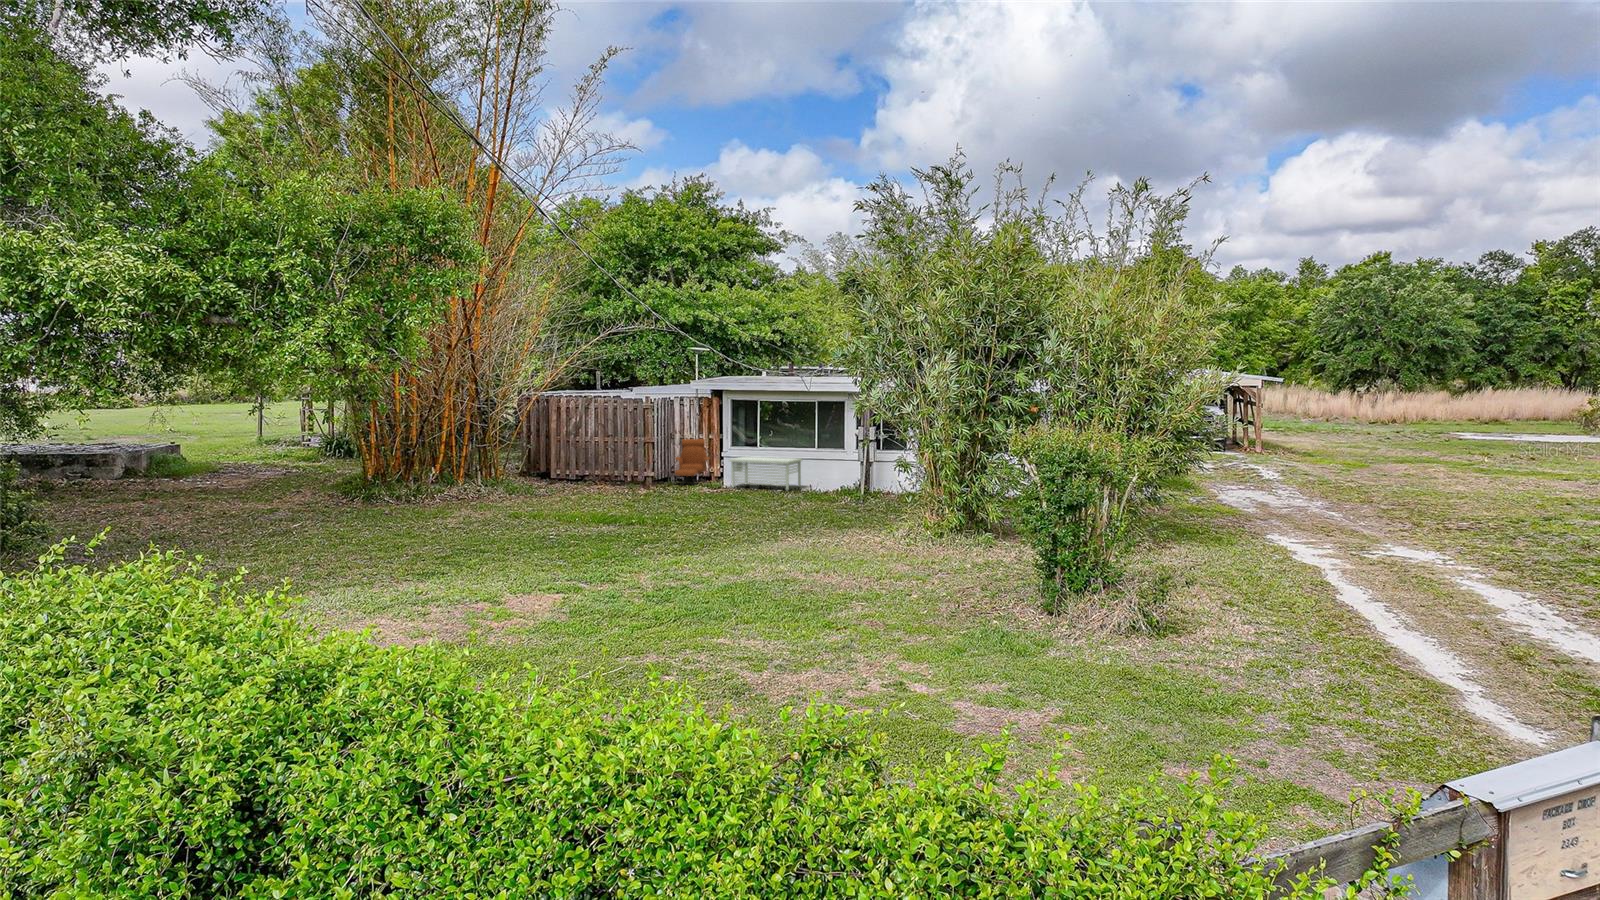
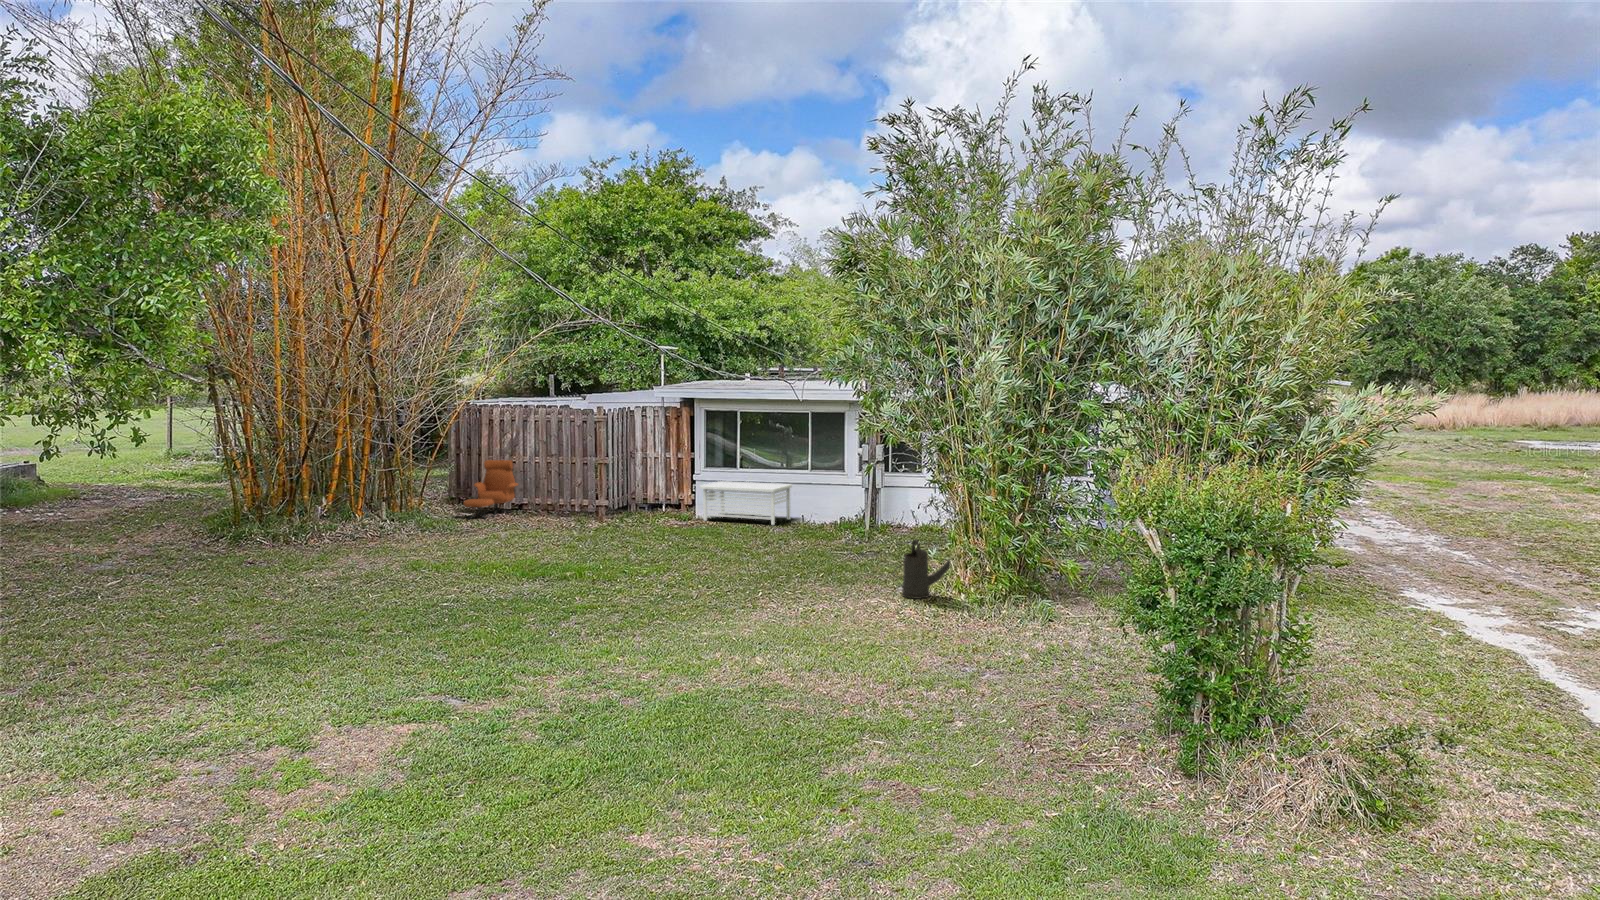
lounge chair: present [675,439,710,485] -> present [463,460,518,519]
watering can: none [881,492,931,535] -> present [893,539,950,599]

